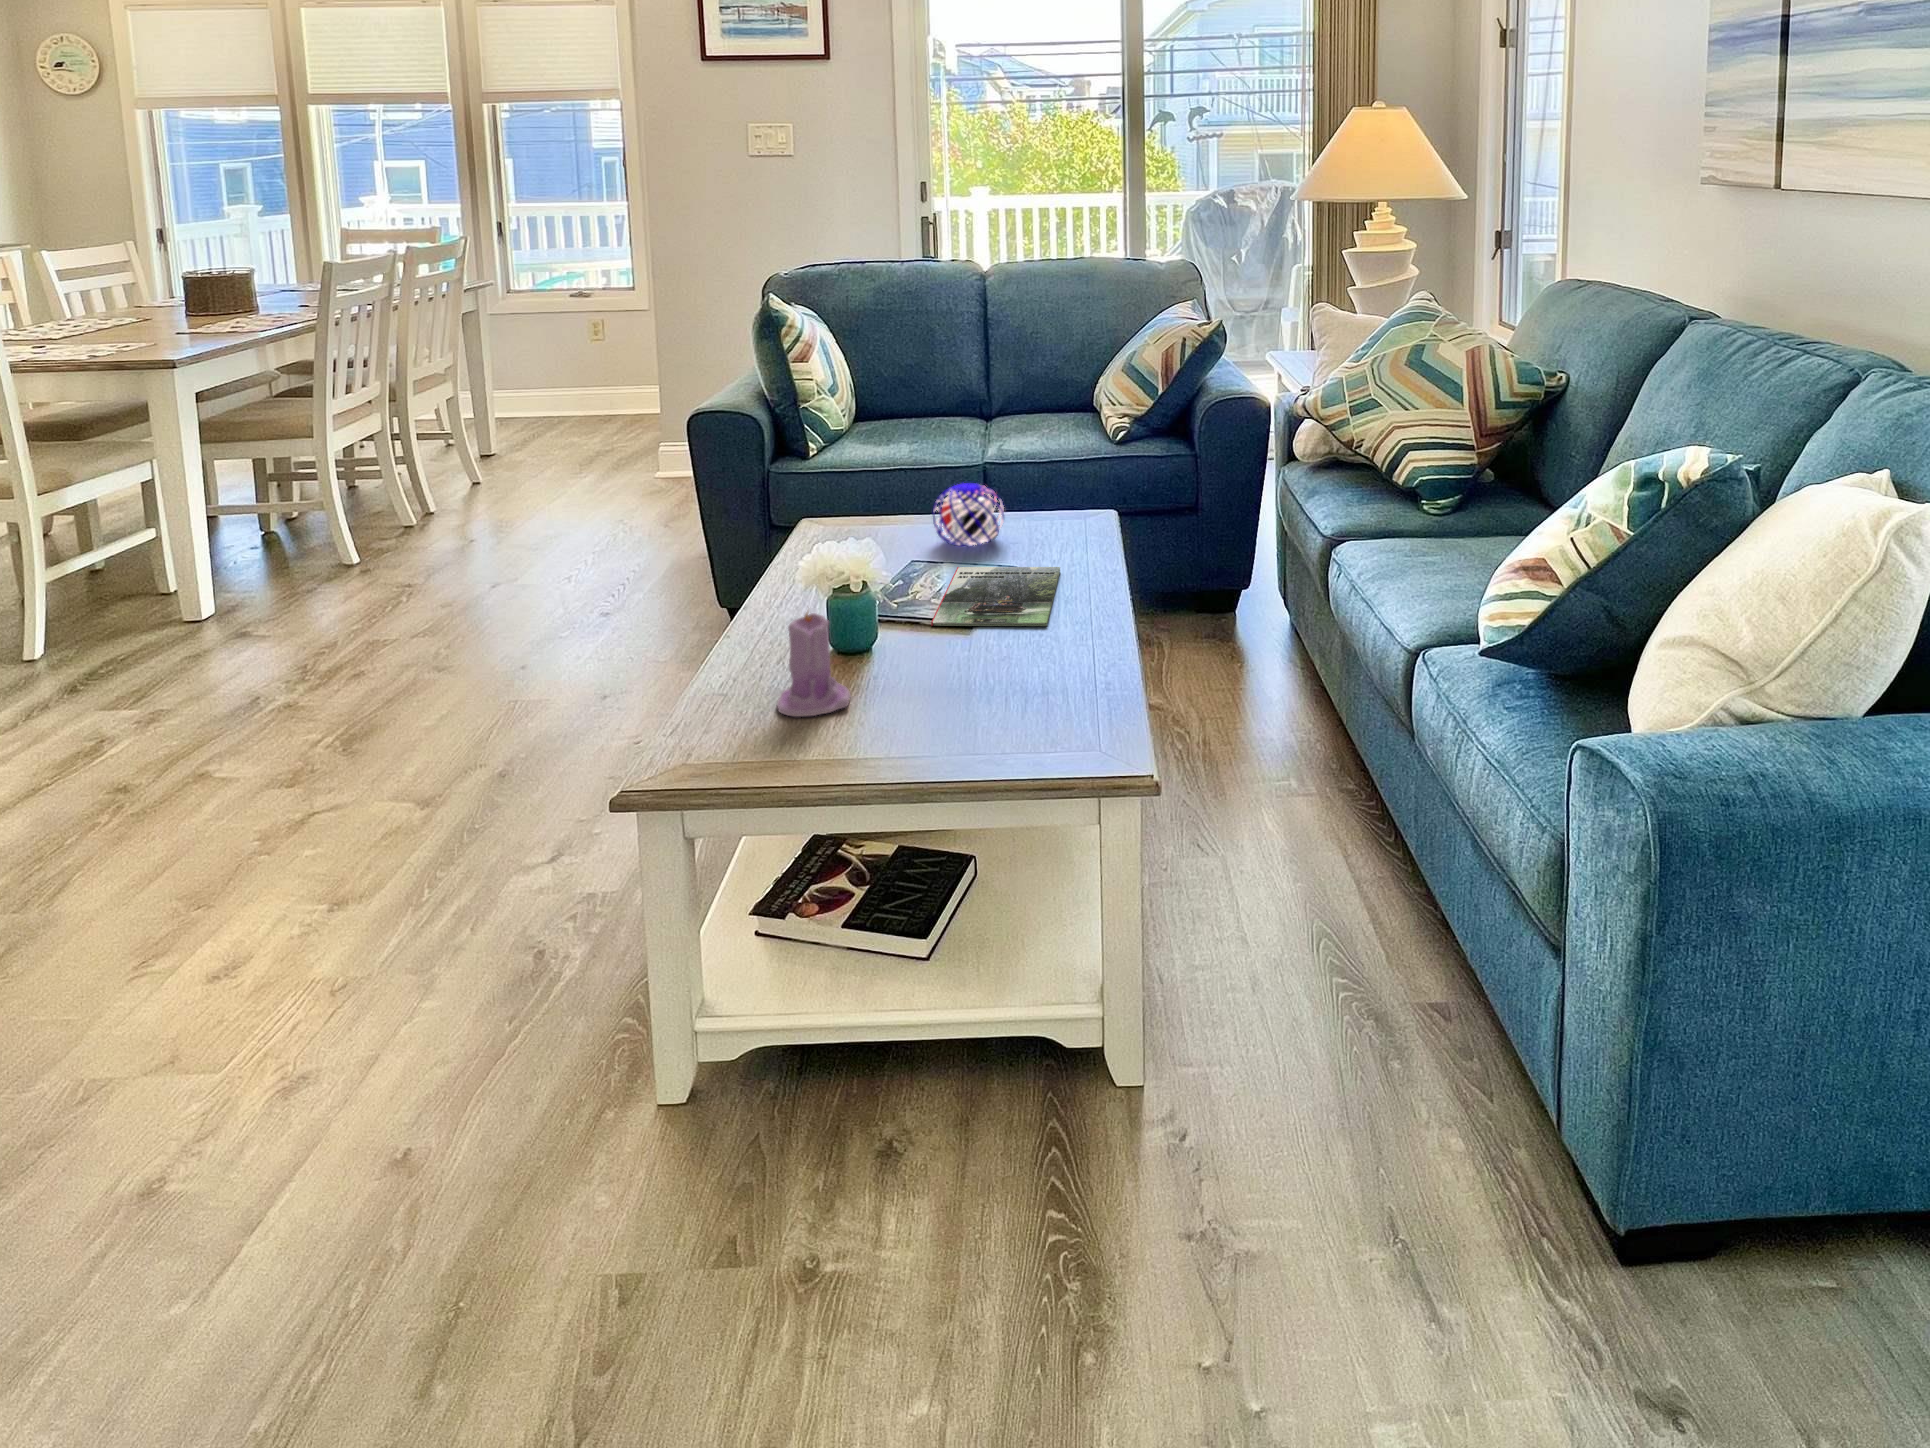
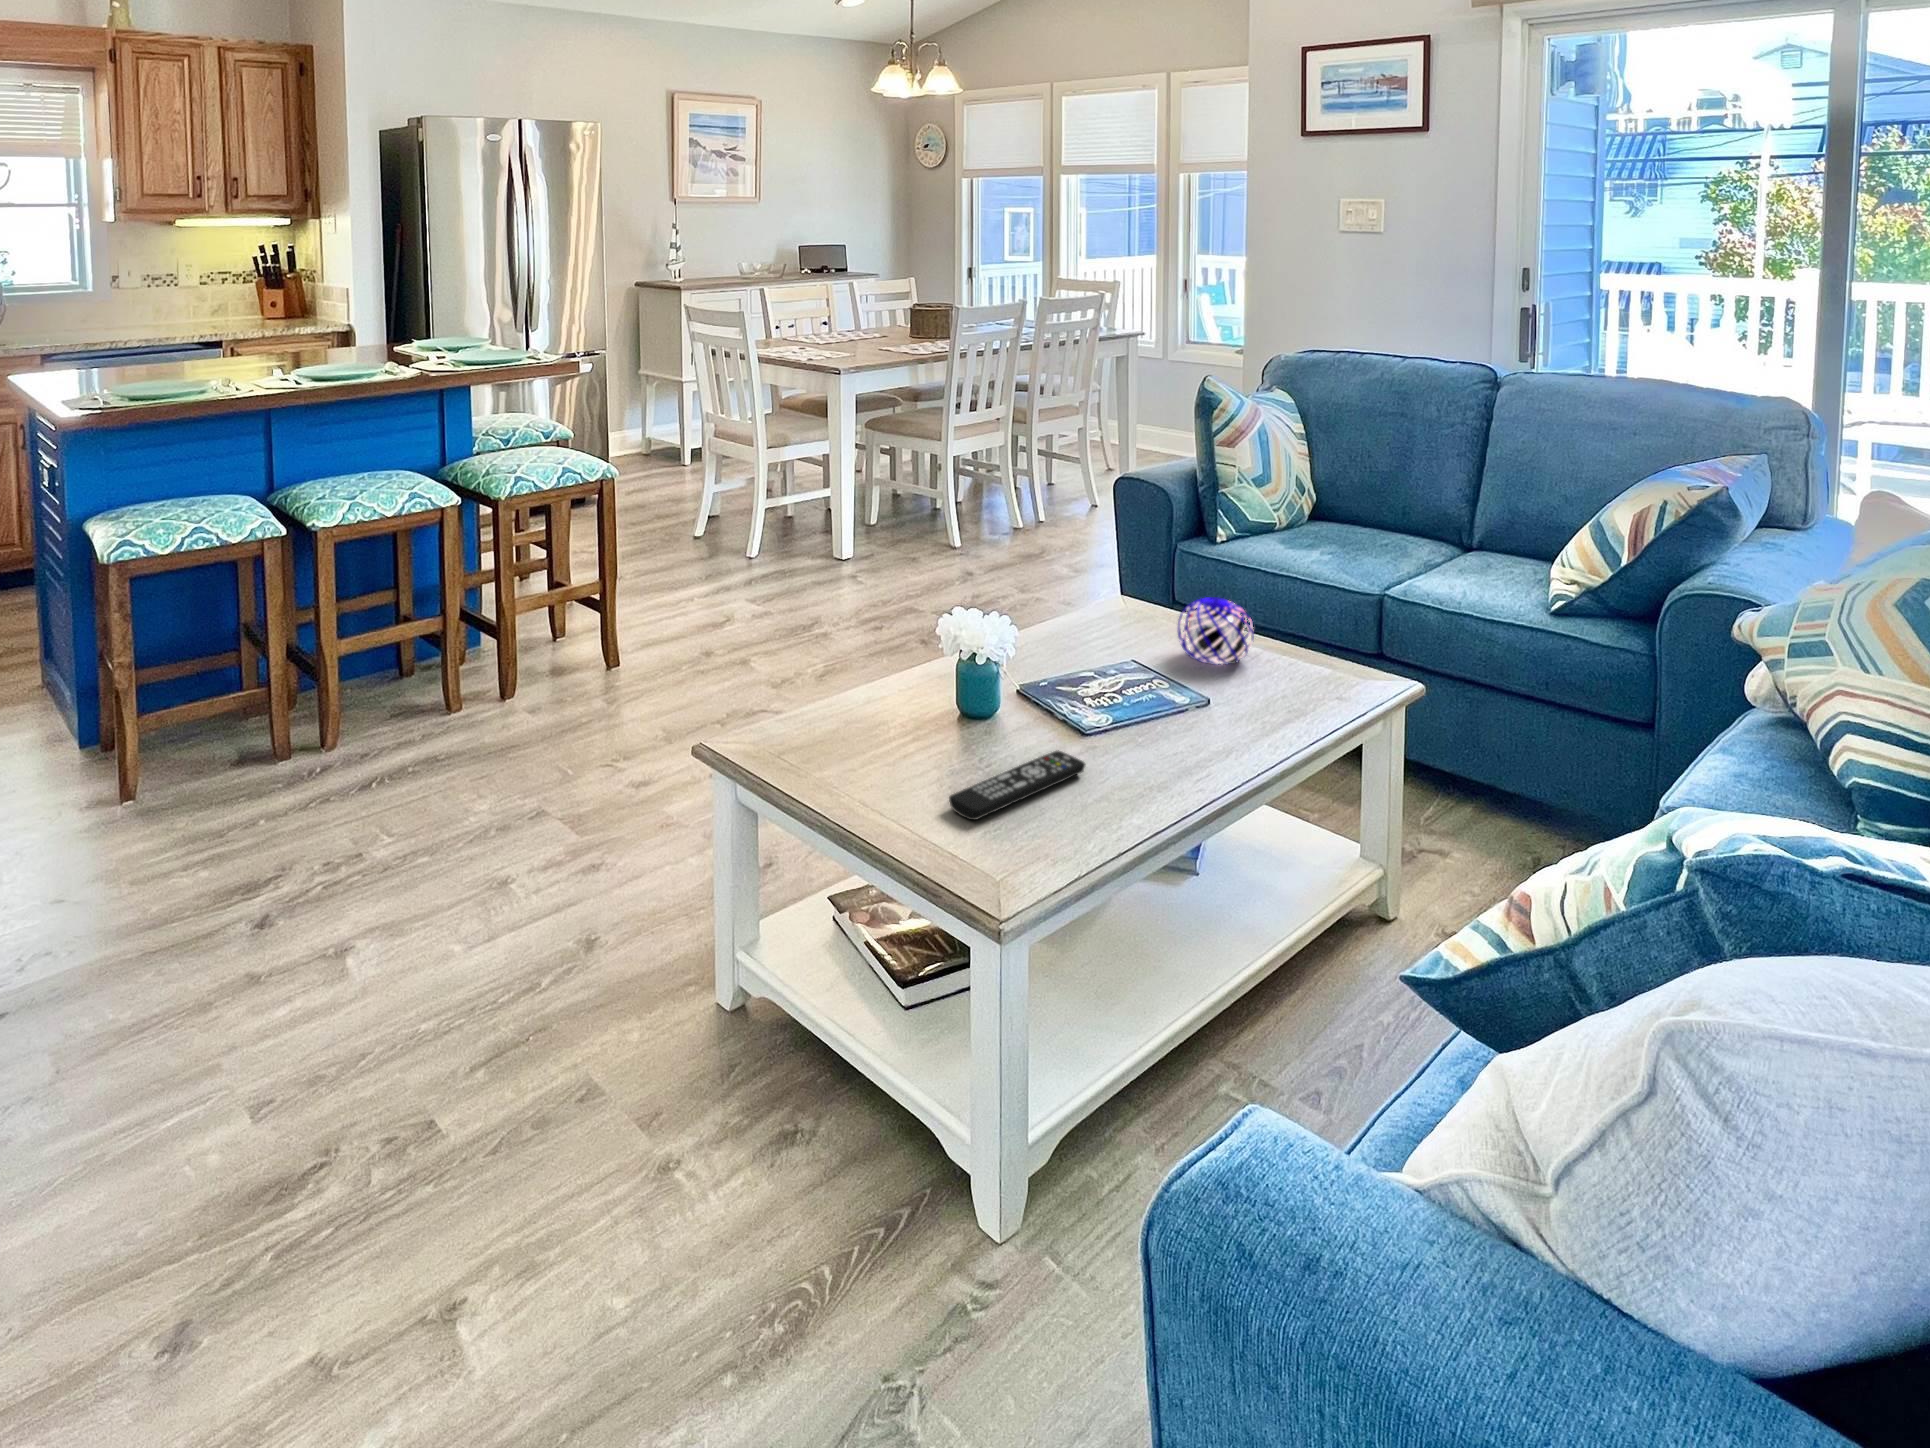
magazine: present [931,567,1060,626] -> none [1061,677,1251,759]
candle: present [776,612,850,717] -> none [854,655,919,755]
remote control: none [965,644,1024,726] -> present [949,750,1085,820]

